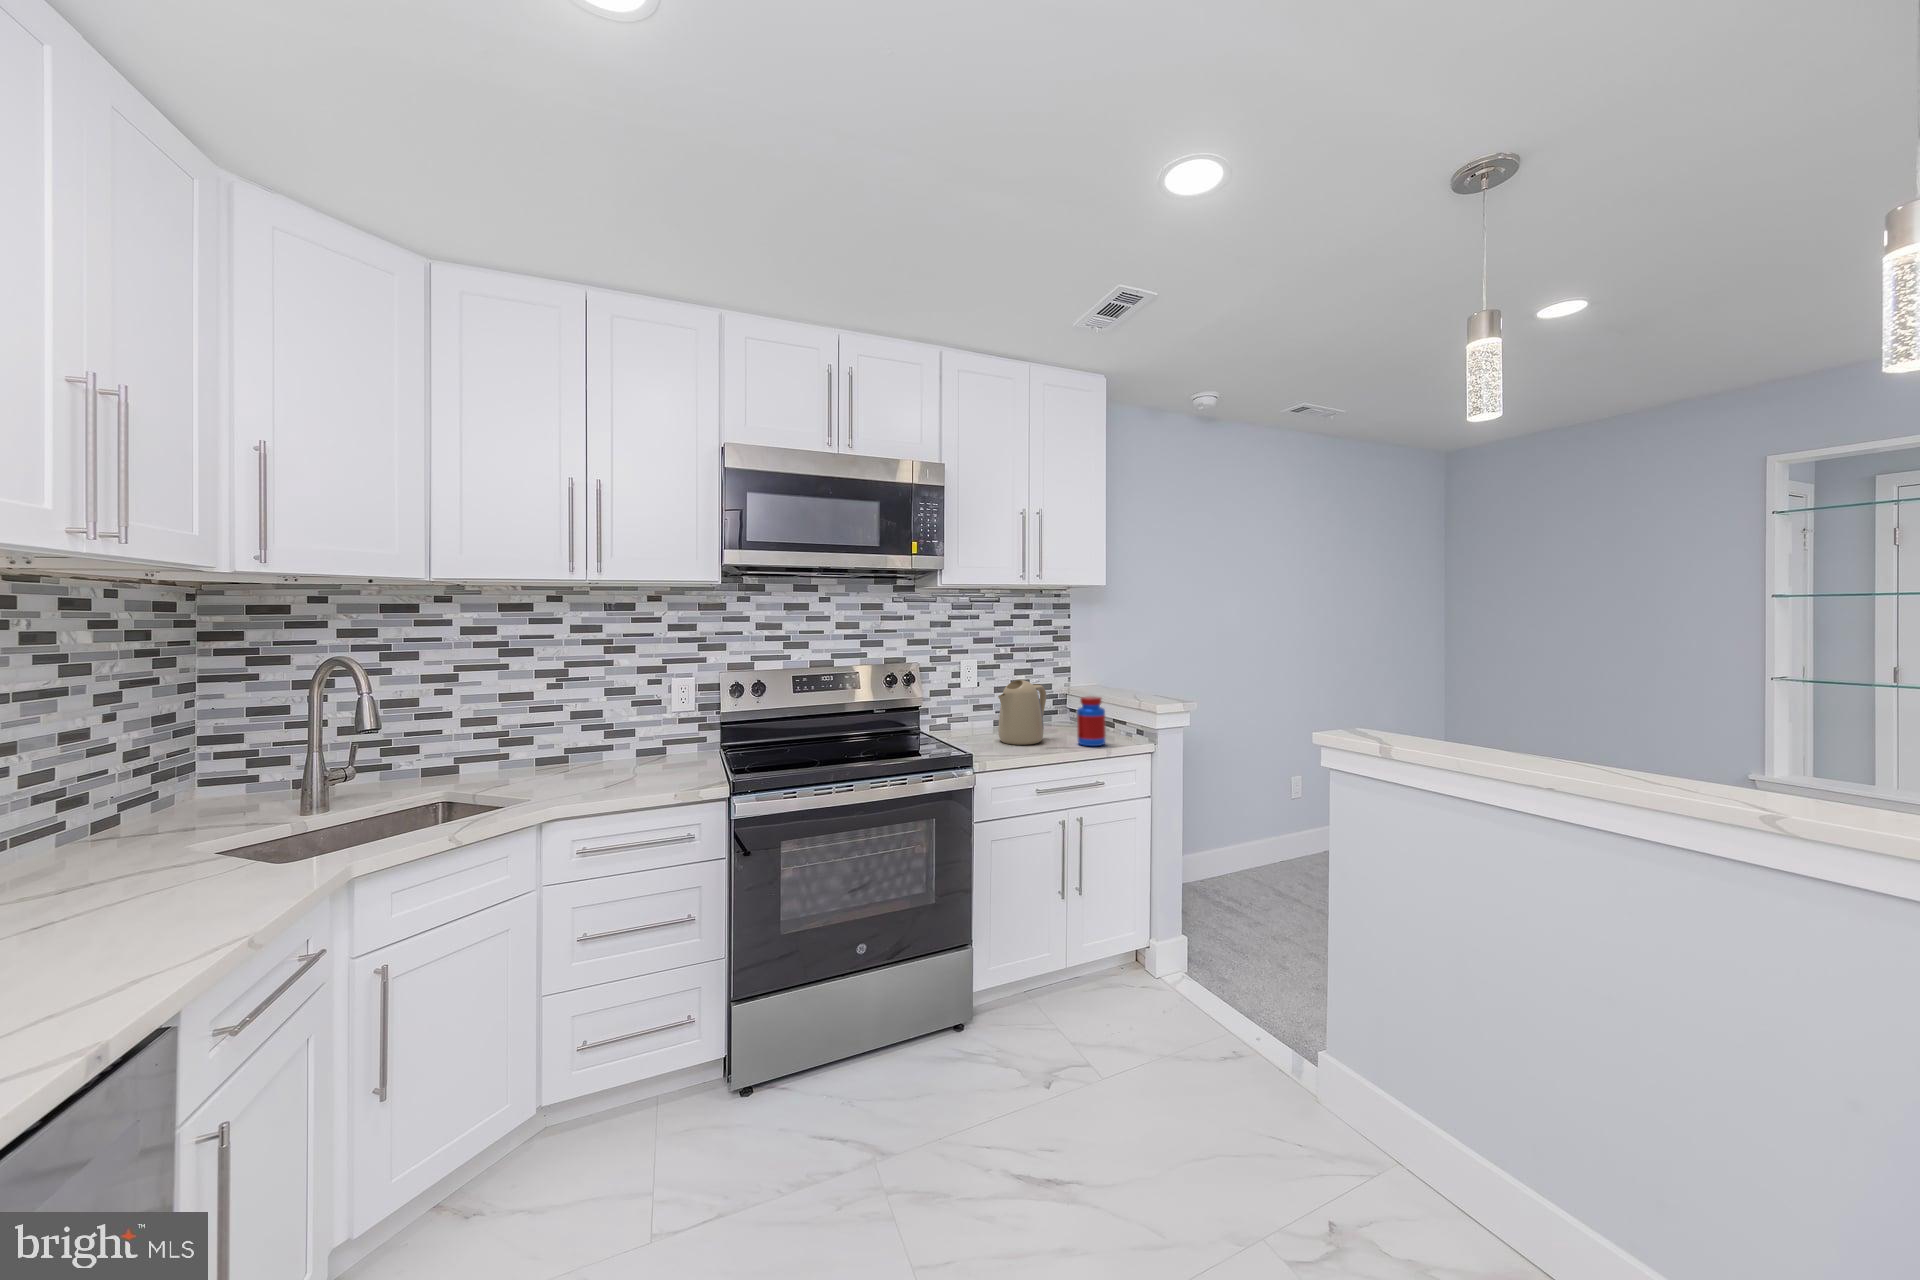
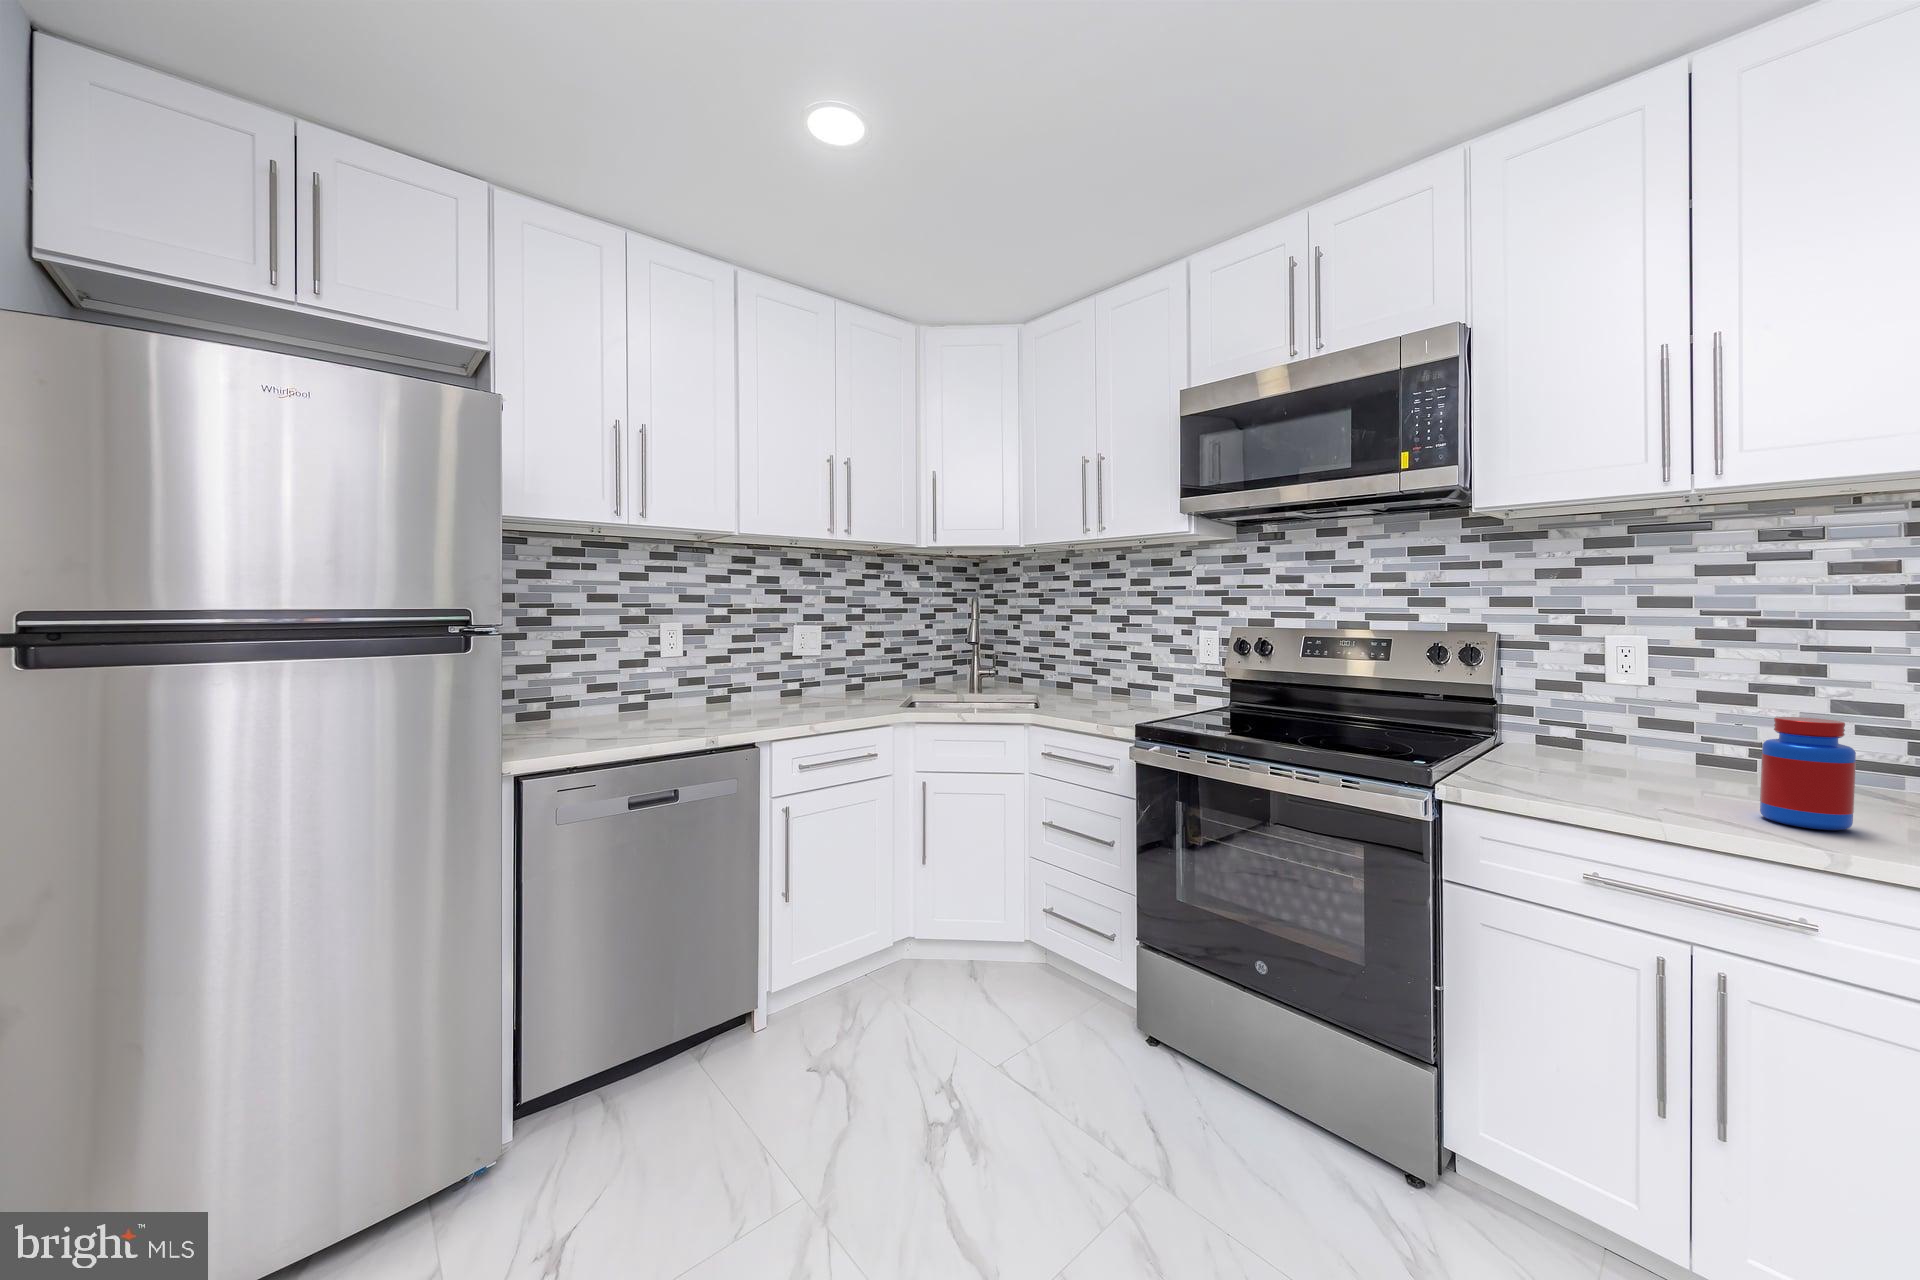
kettle: present [998,680,1046,745] -> none [1579,669,1744,791]

